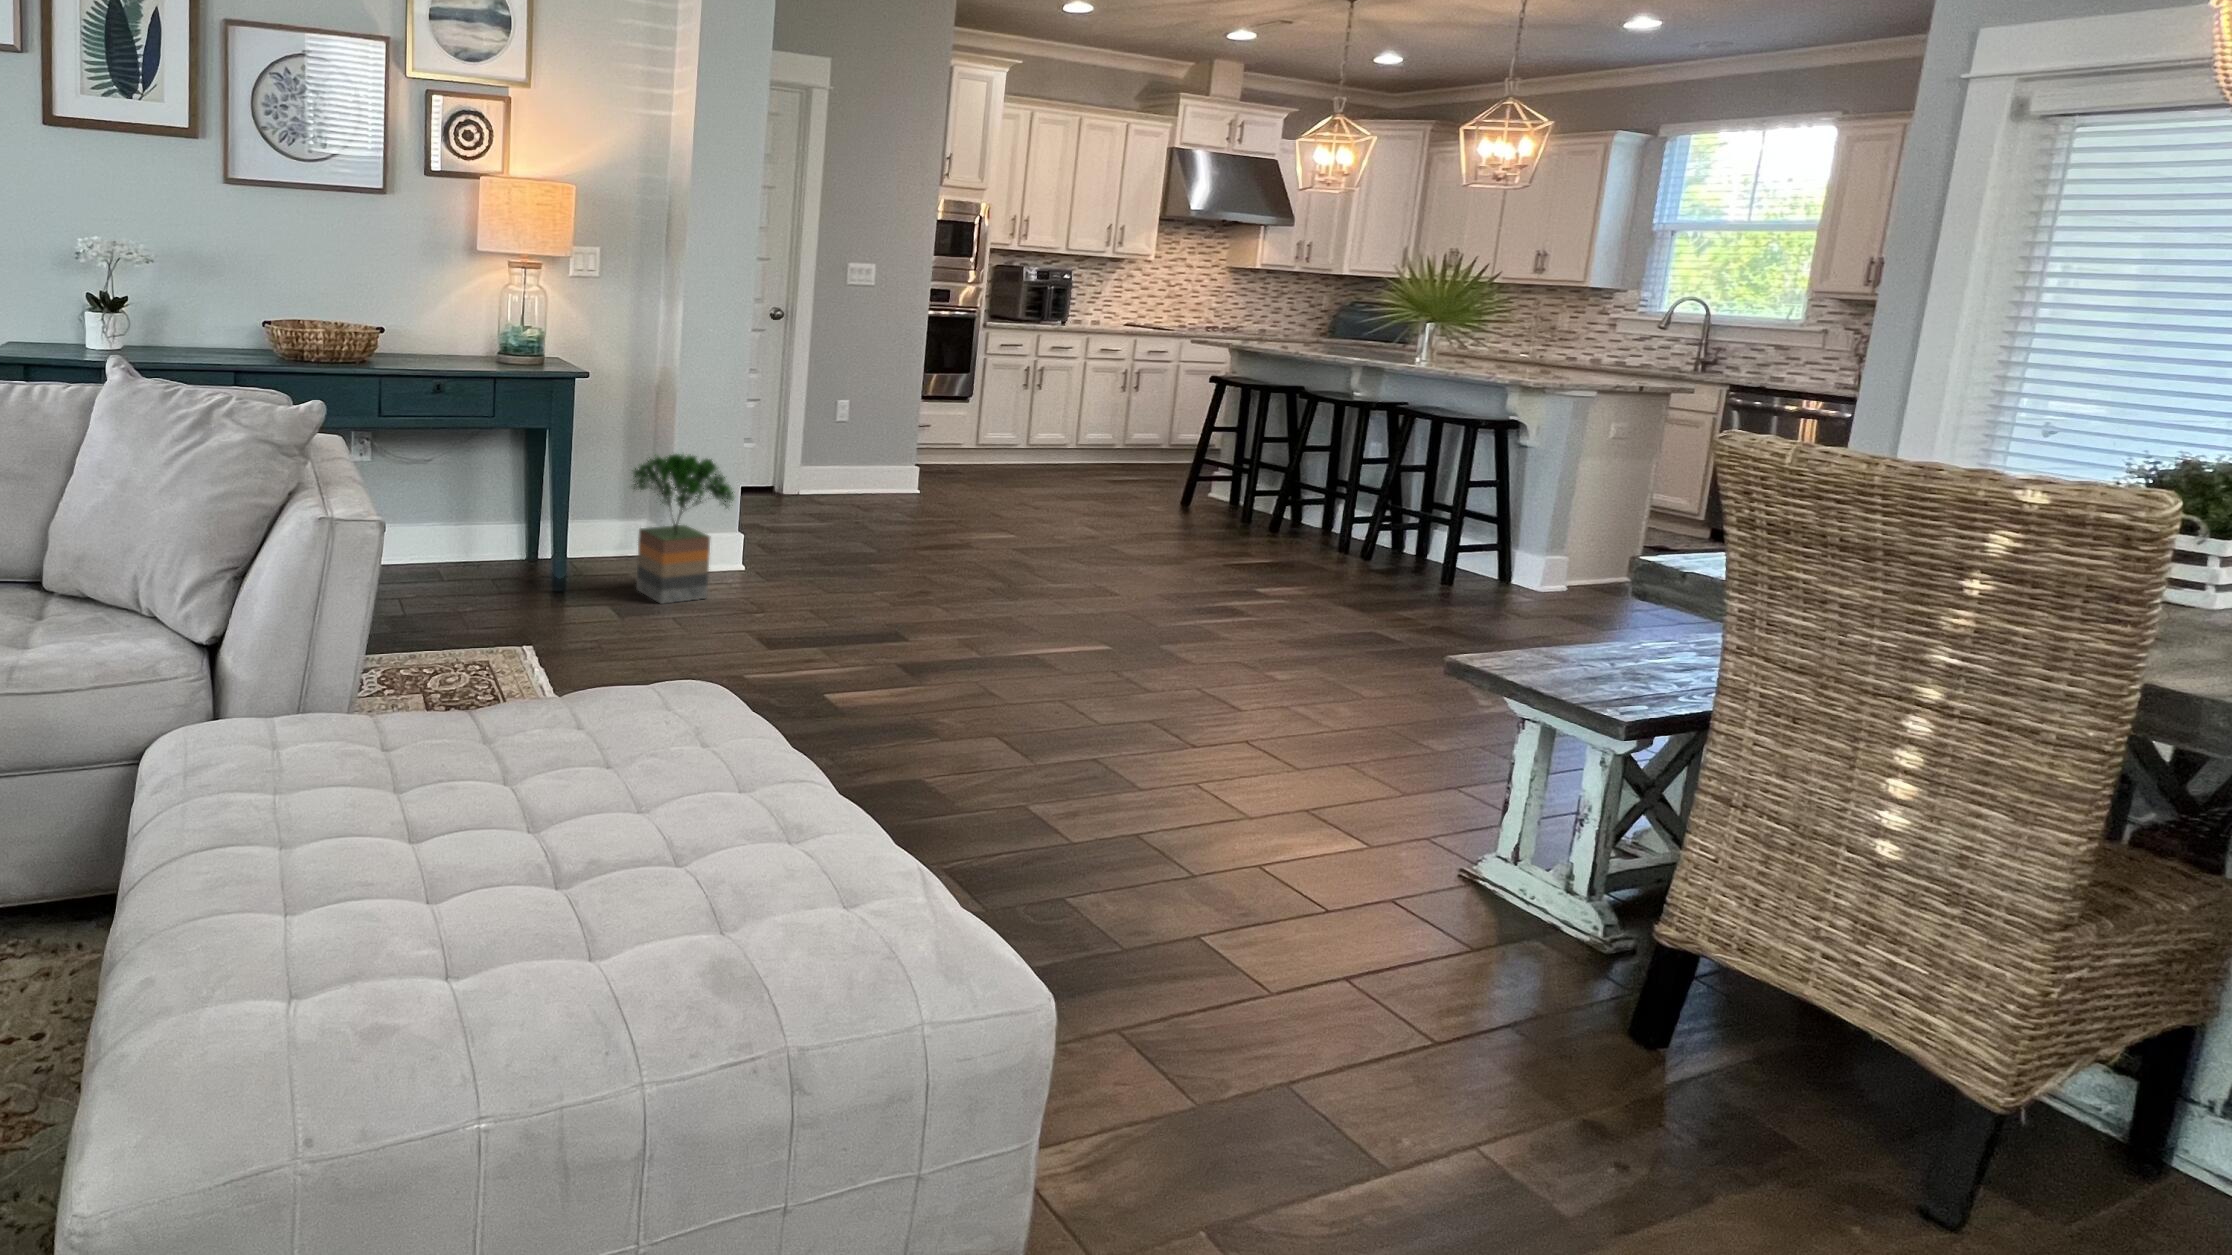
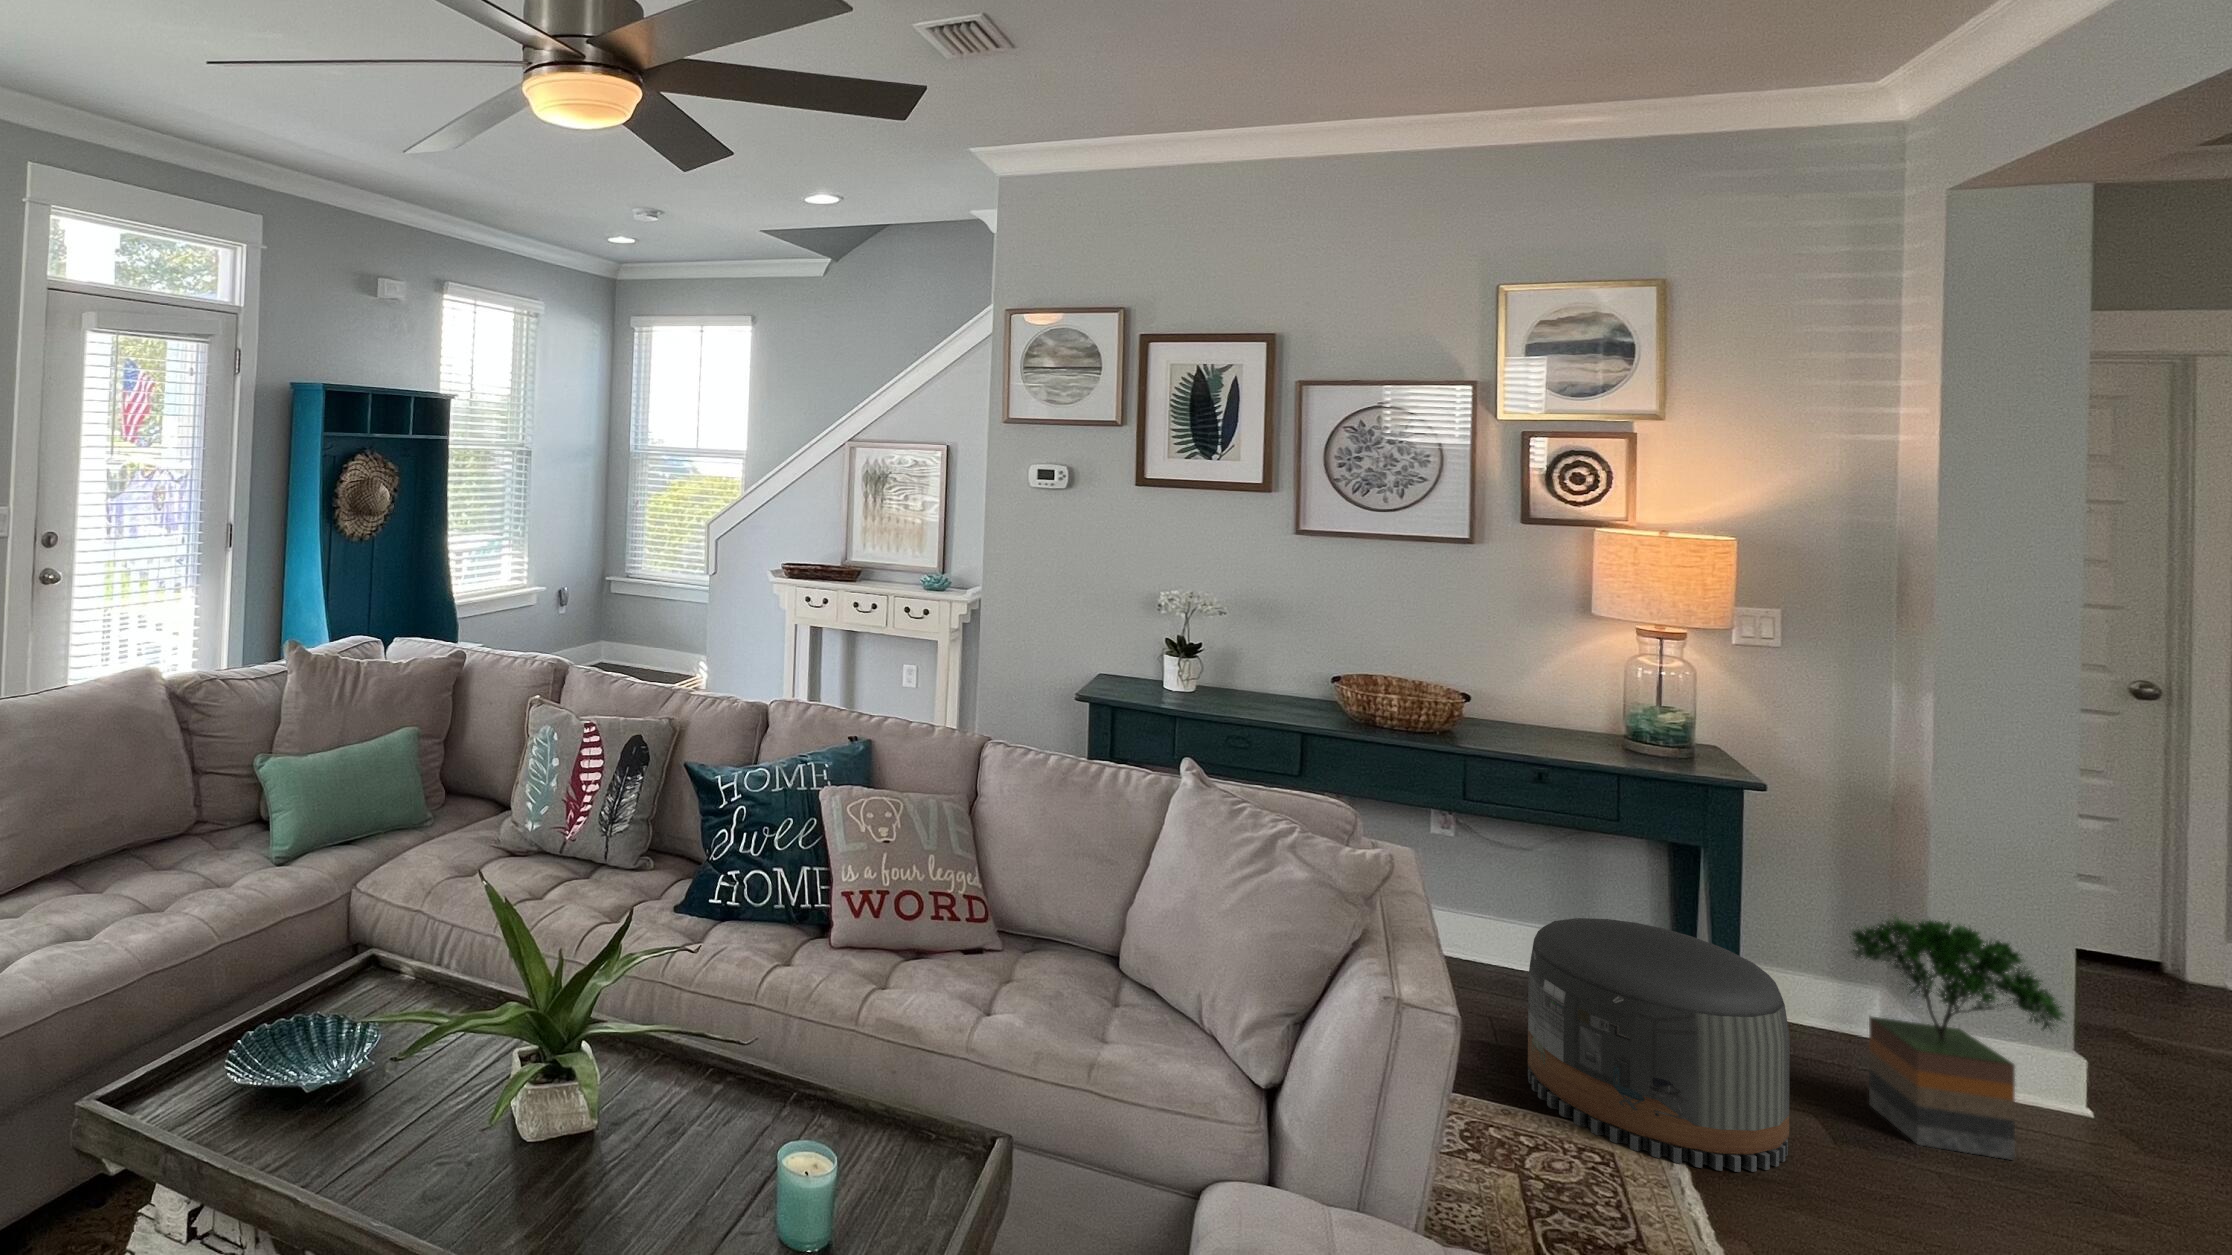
pouf: none [427,490,597,653] -> present [1528,918,1790,1172]

